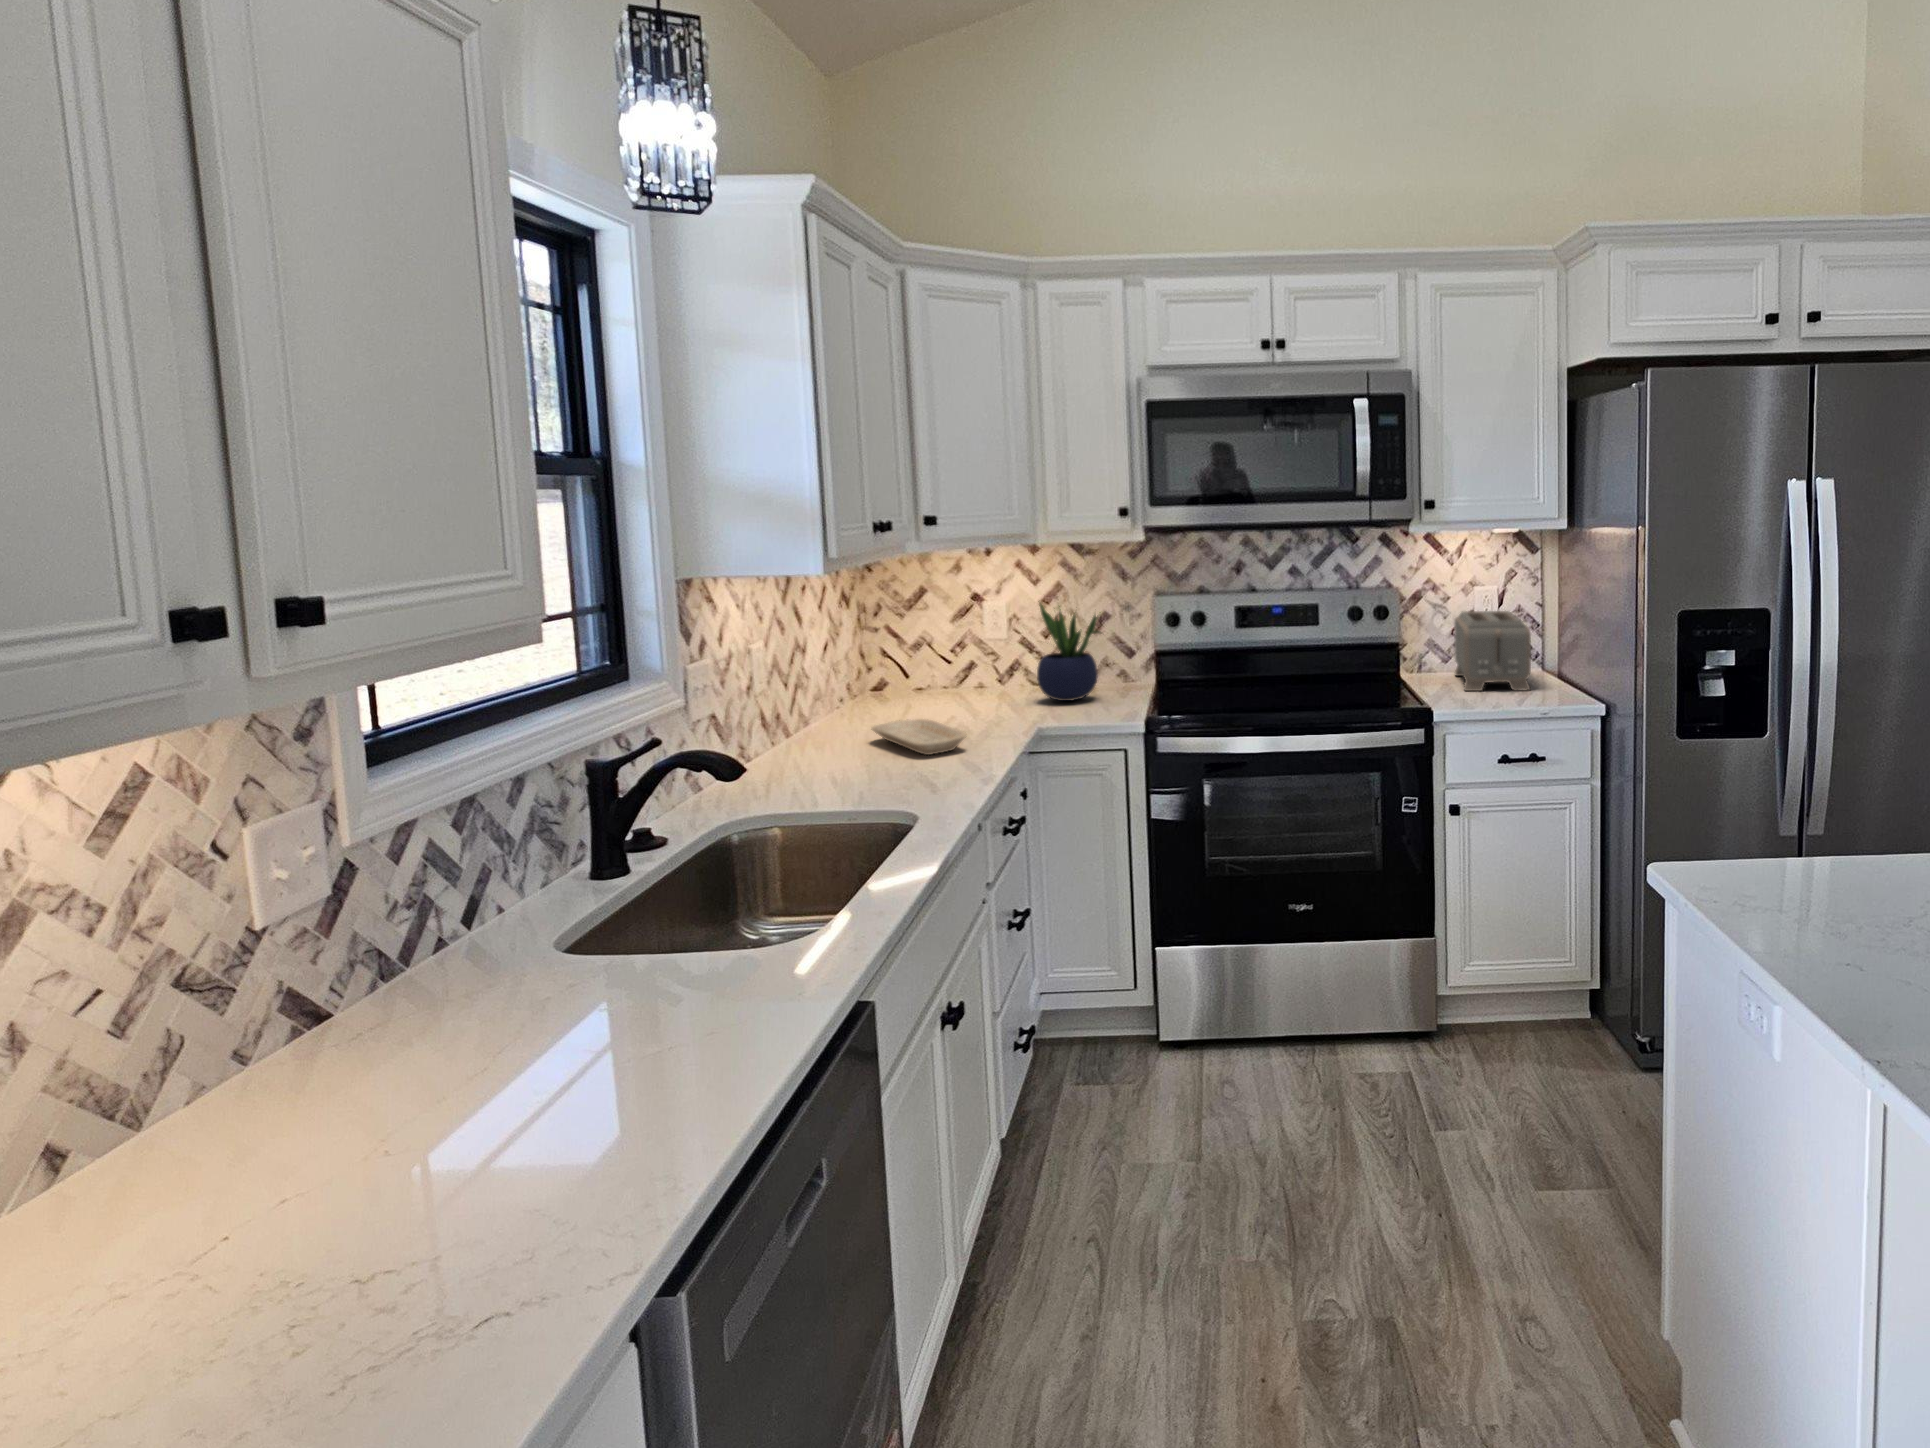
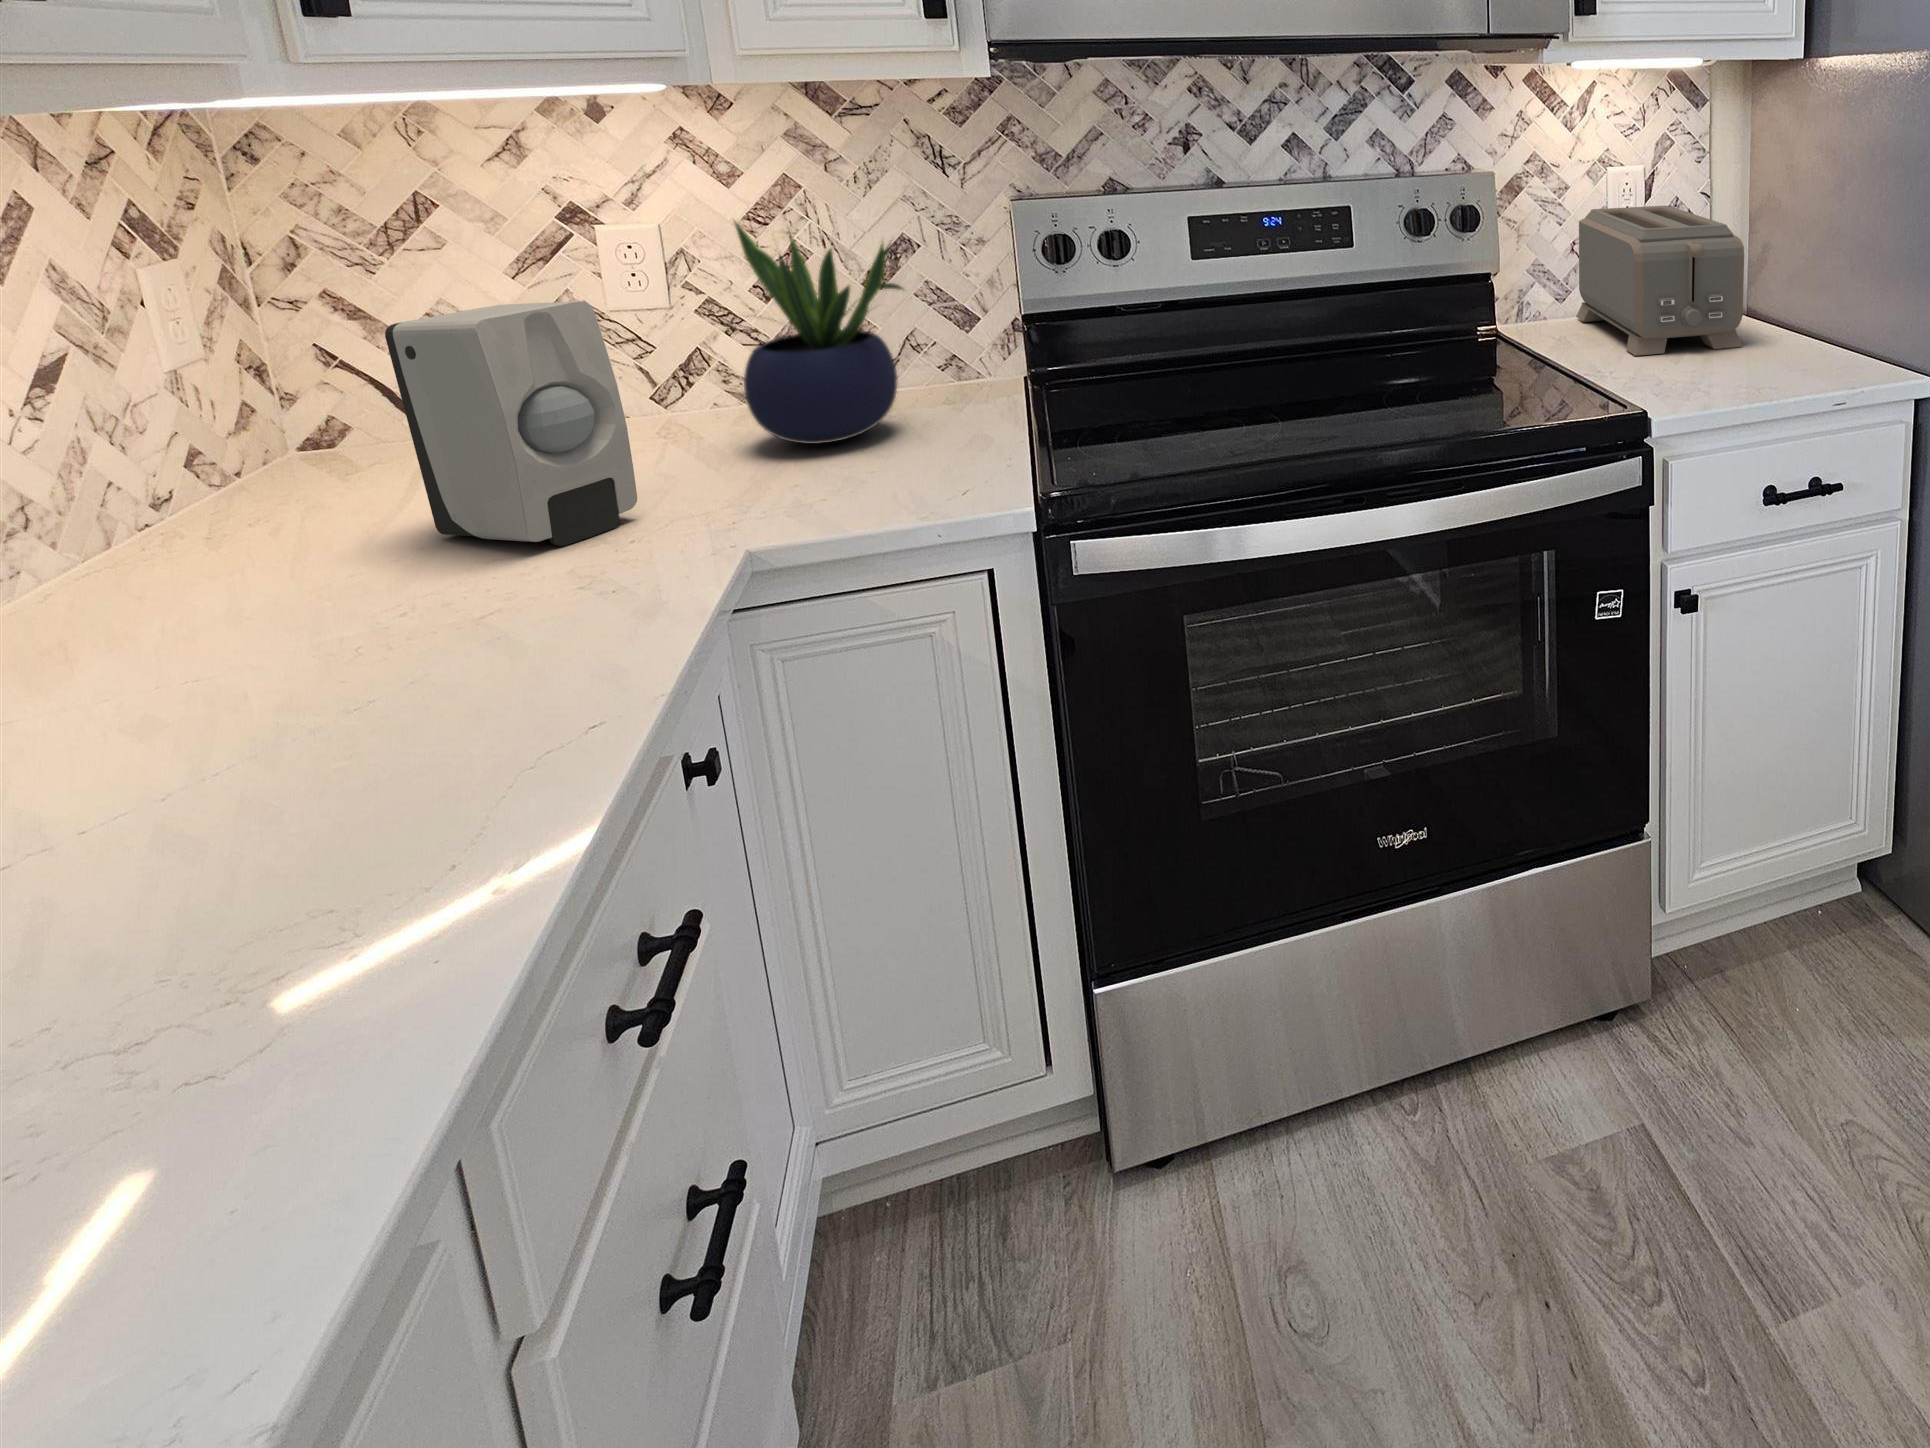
soap dispenser: none [923,628,998,723] -> present [385,301,637,546]
tray: present [871,719,967,755] -> none [179,572,513,723]

